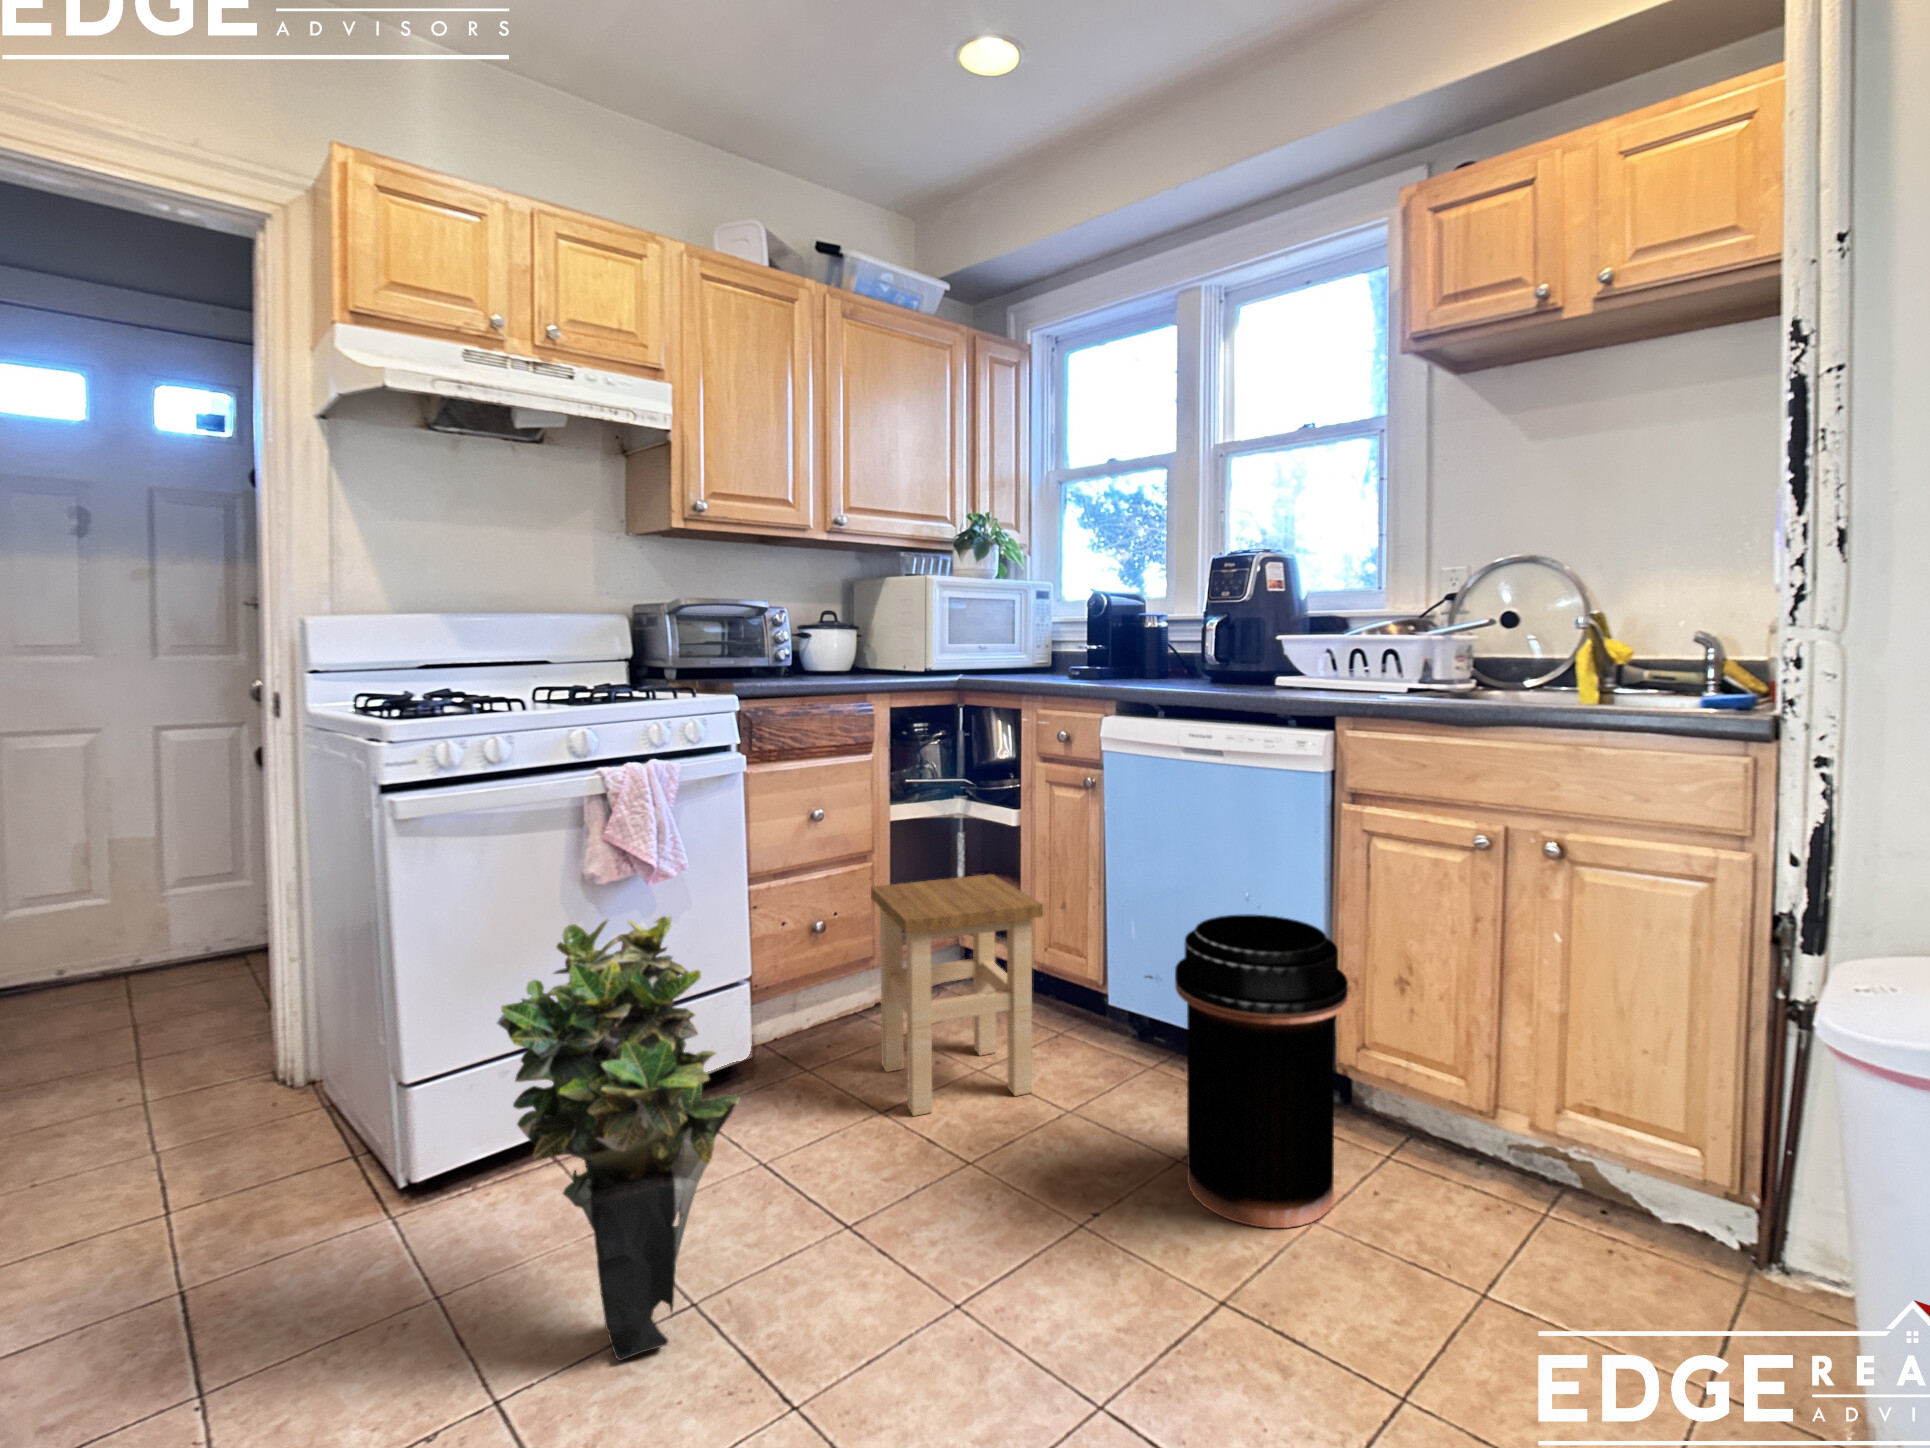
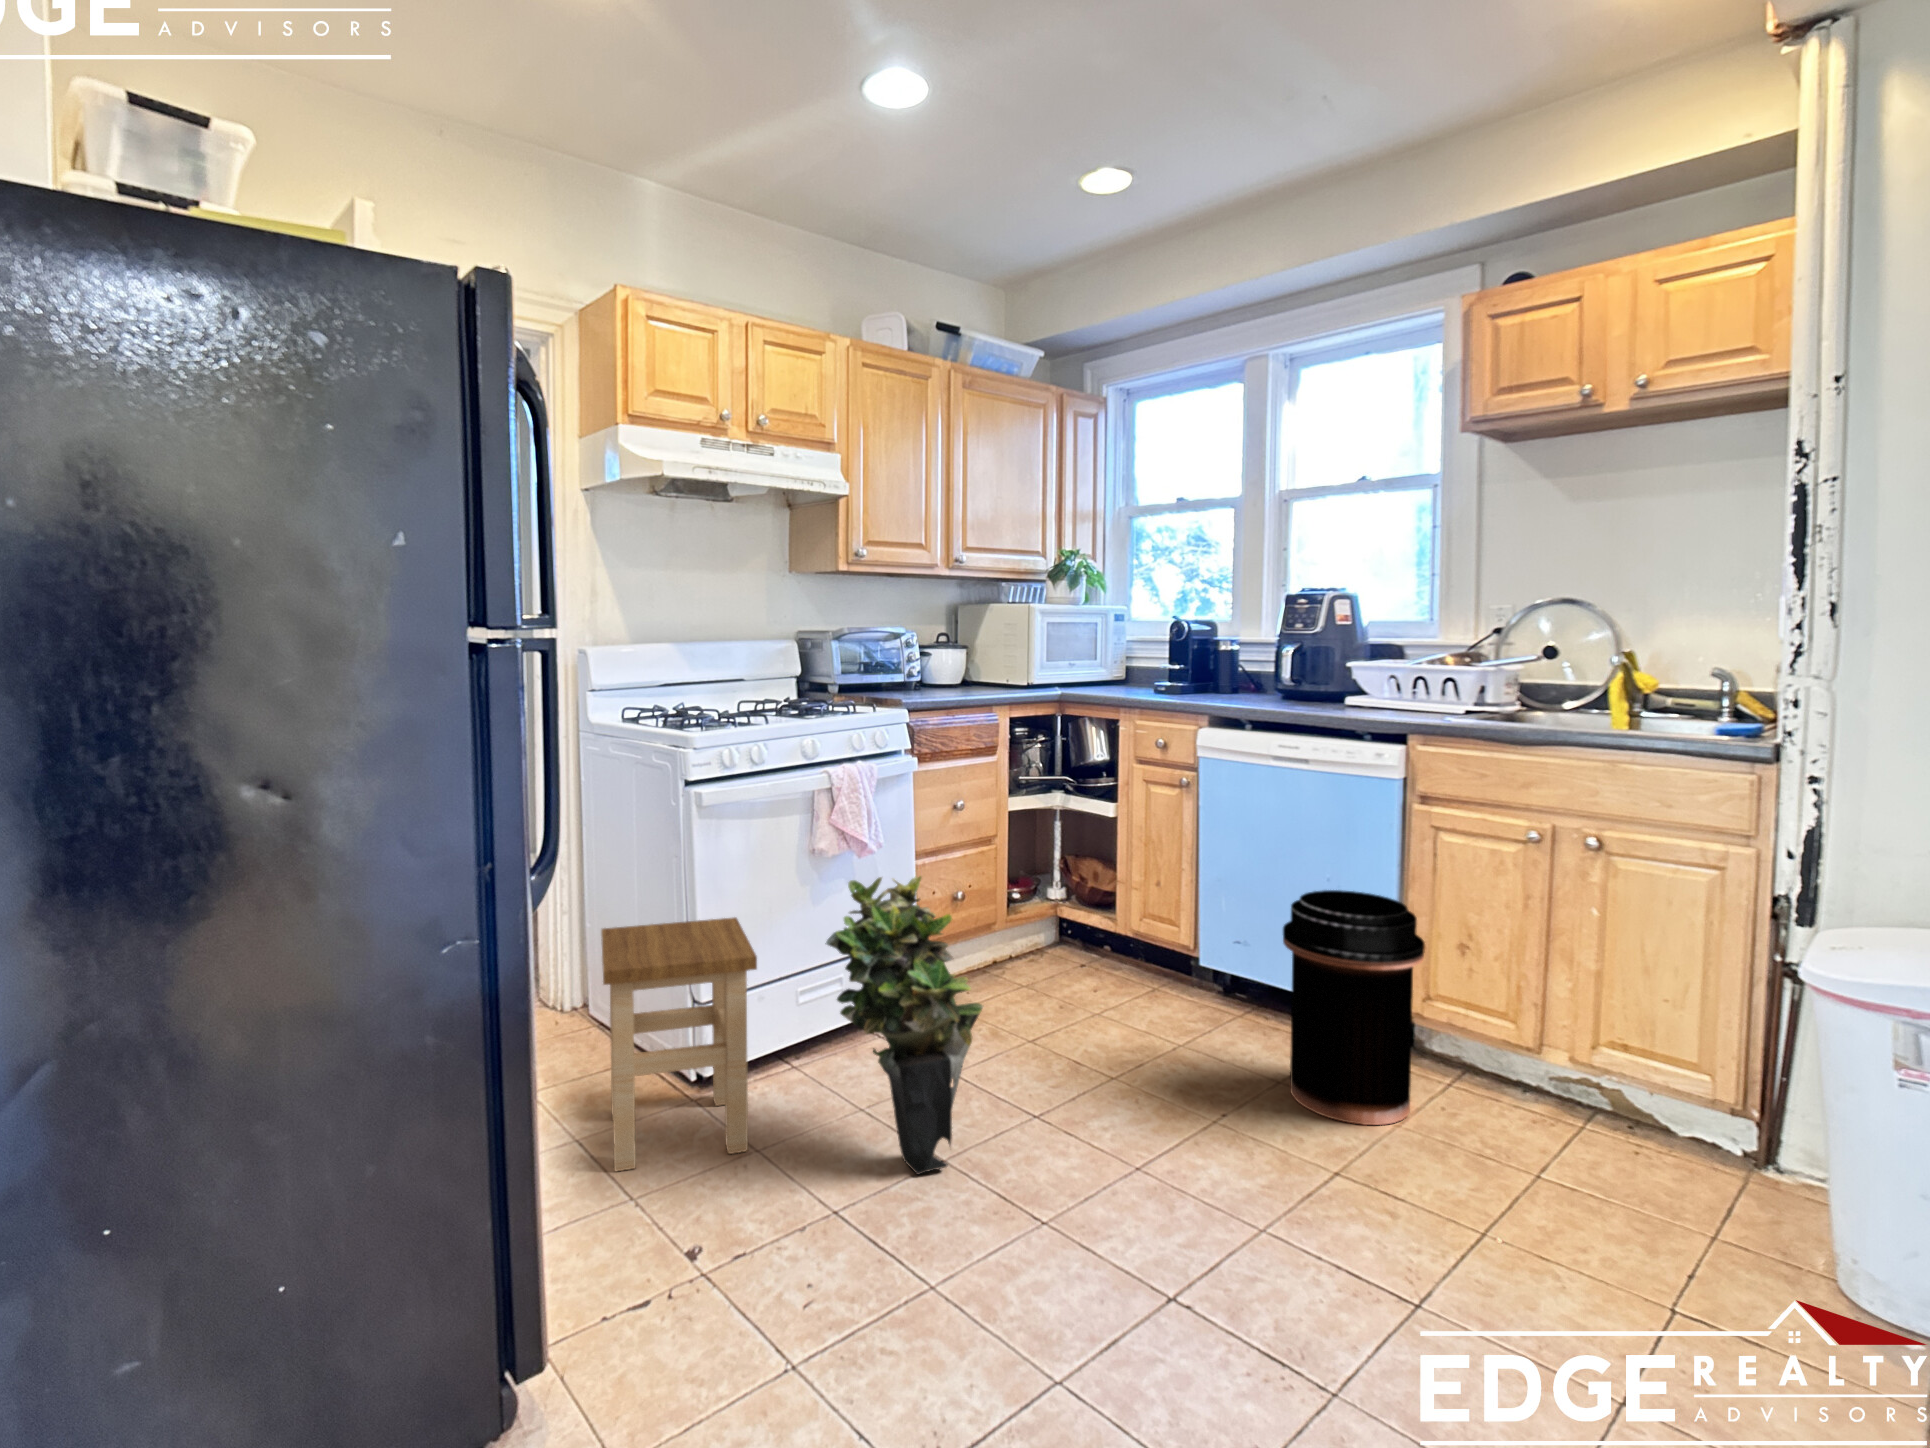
stool: present [871,874,1043,1116] -> present [601,917,757,1171]

